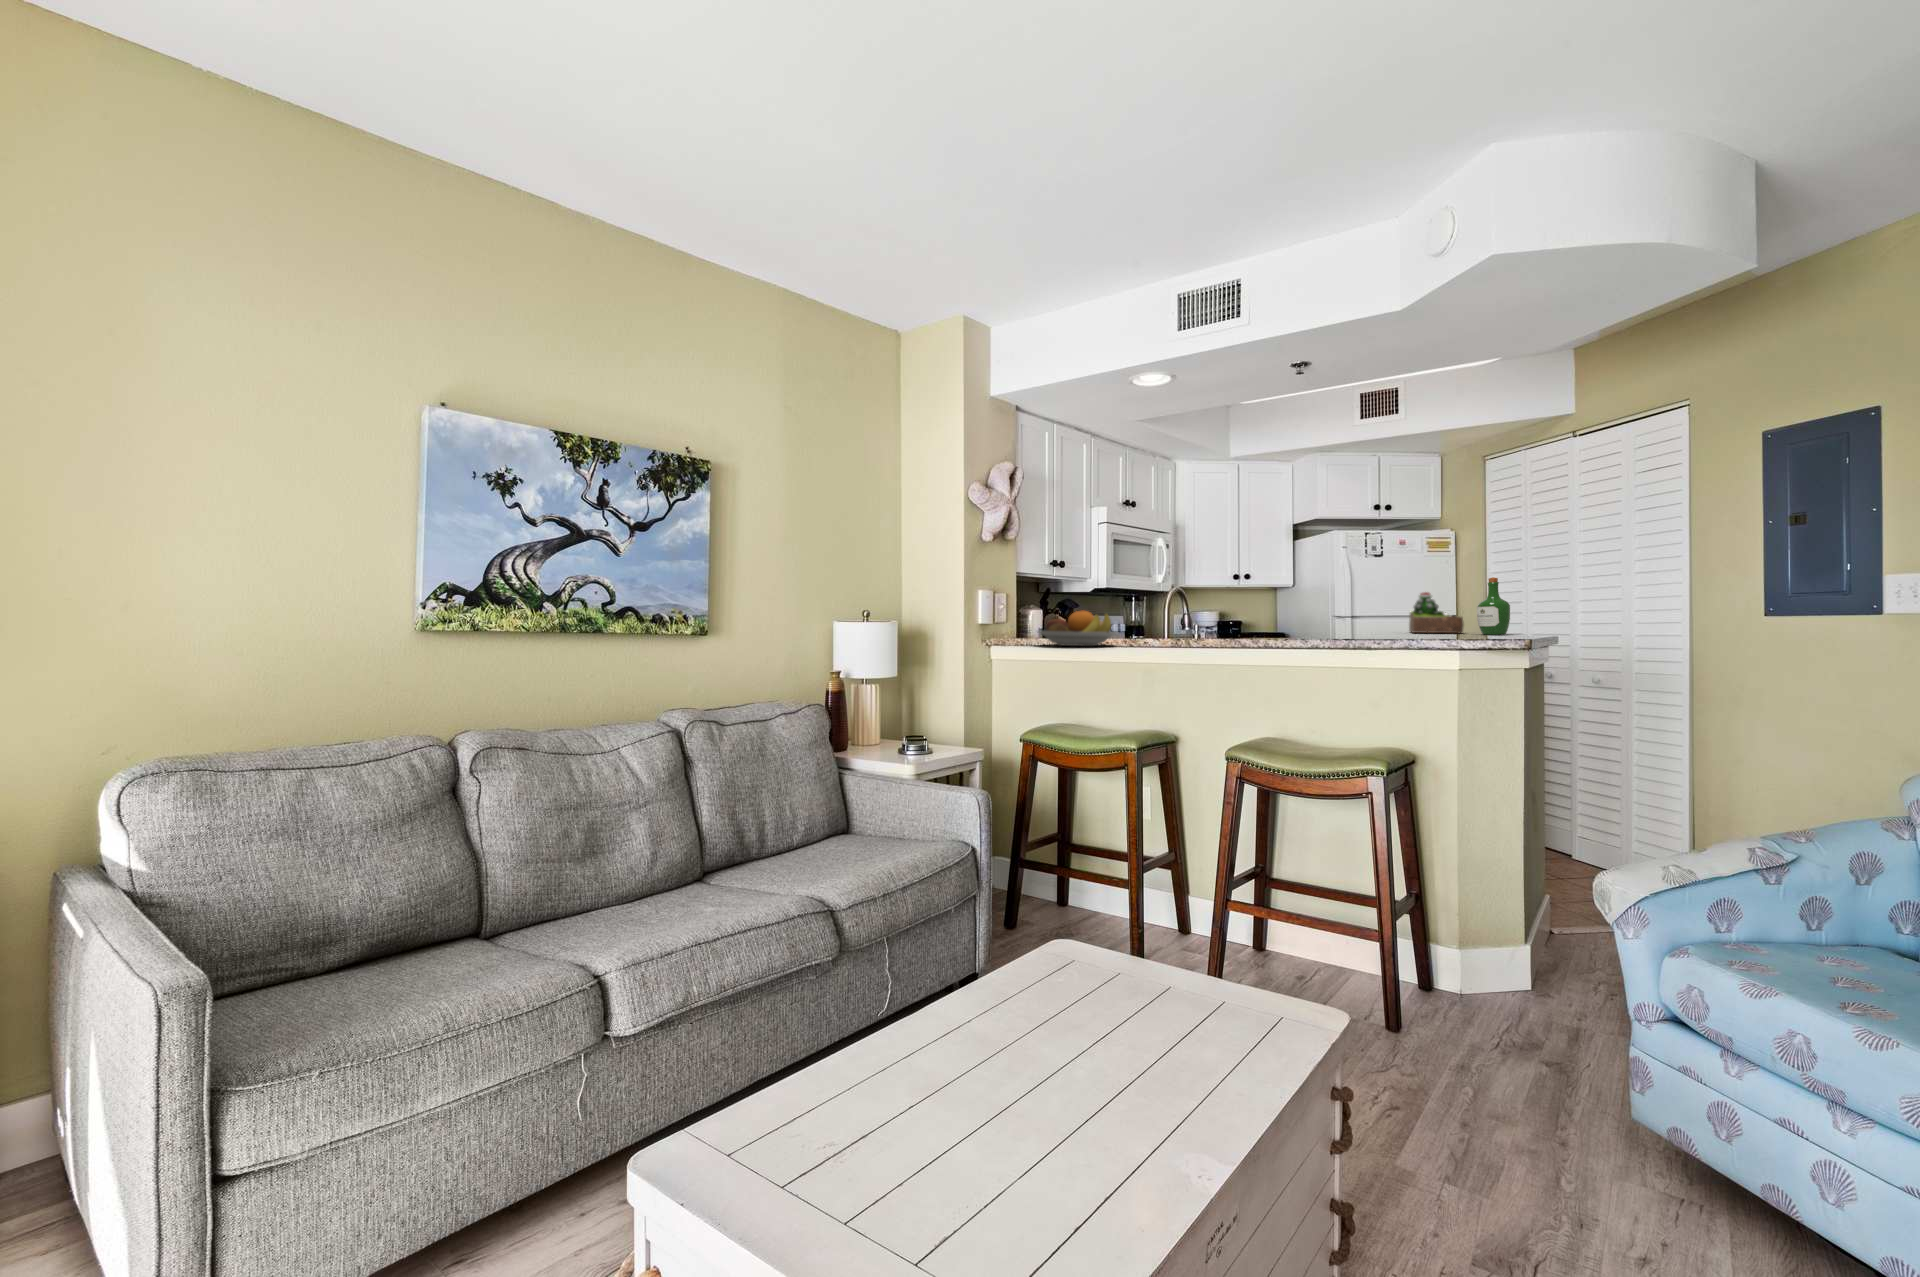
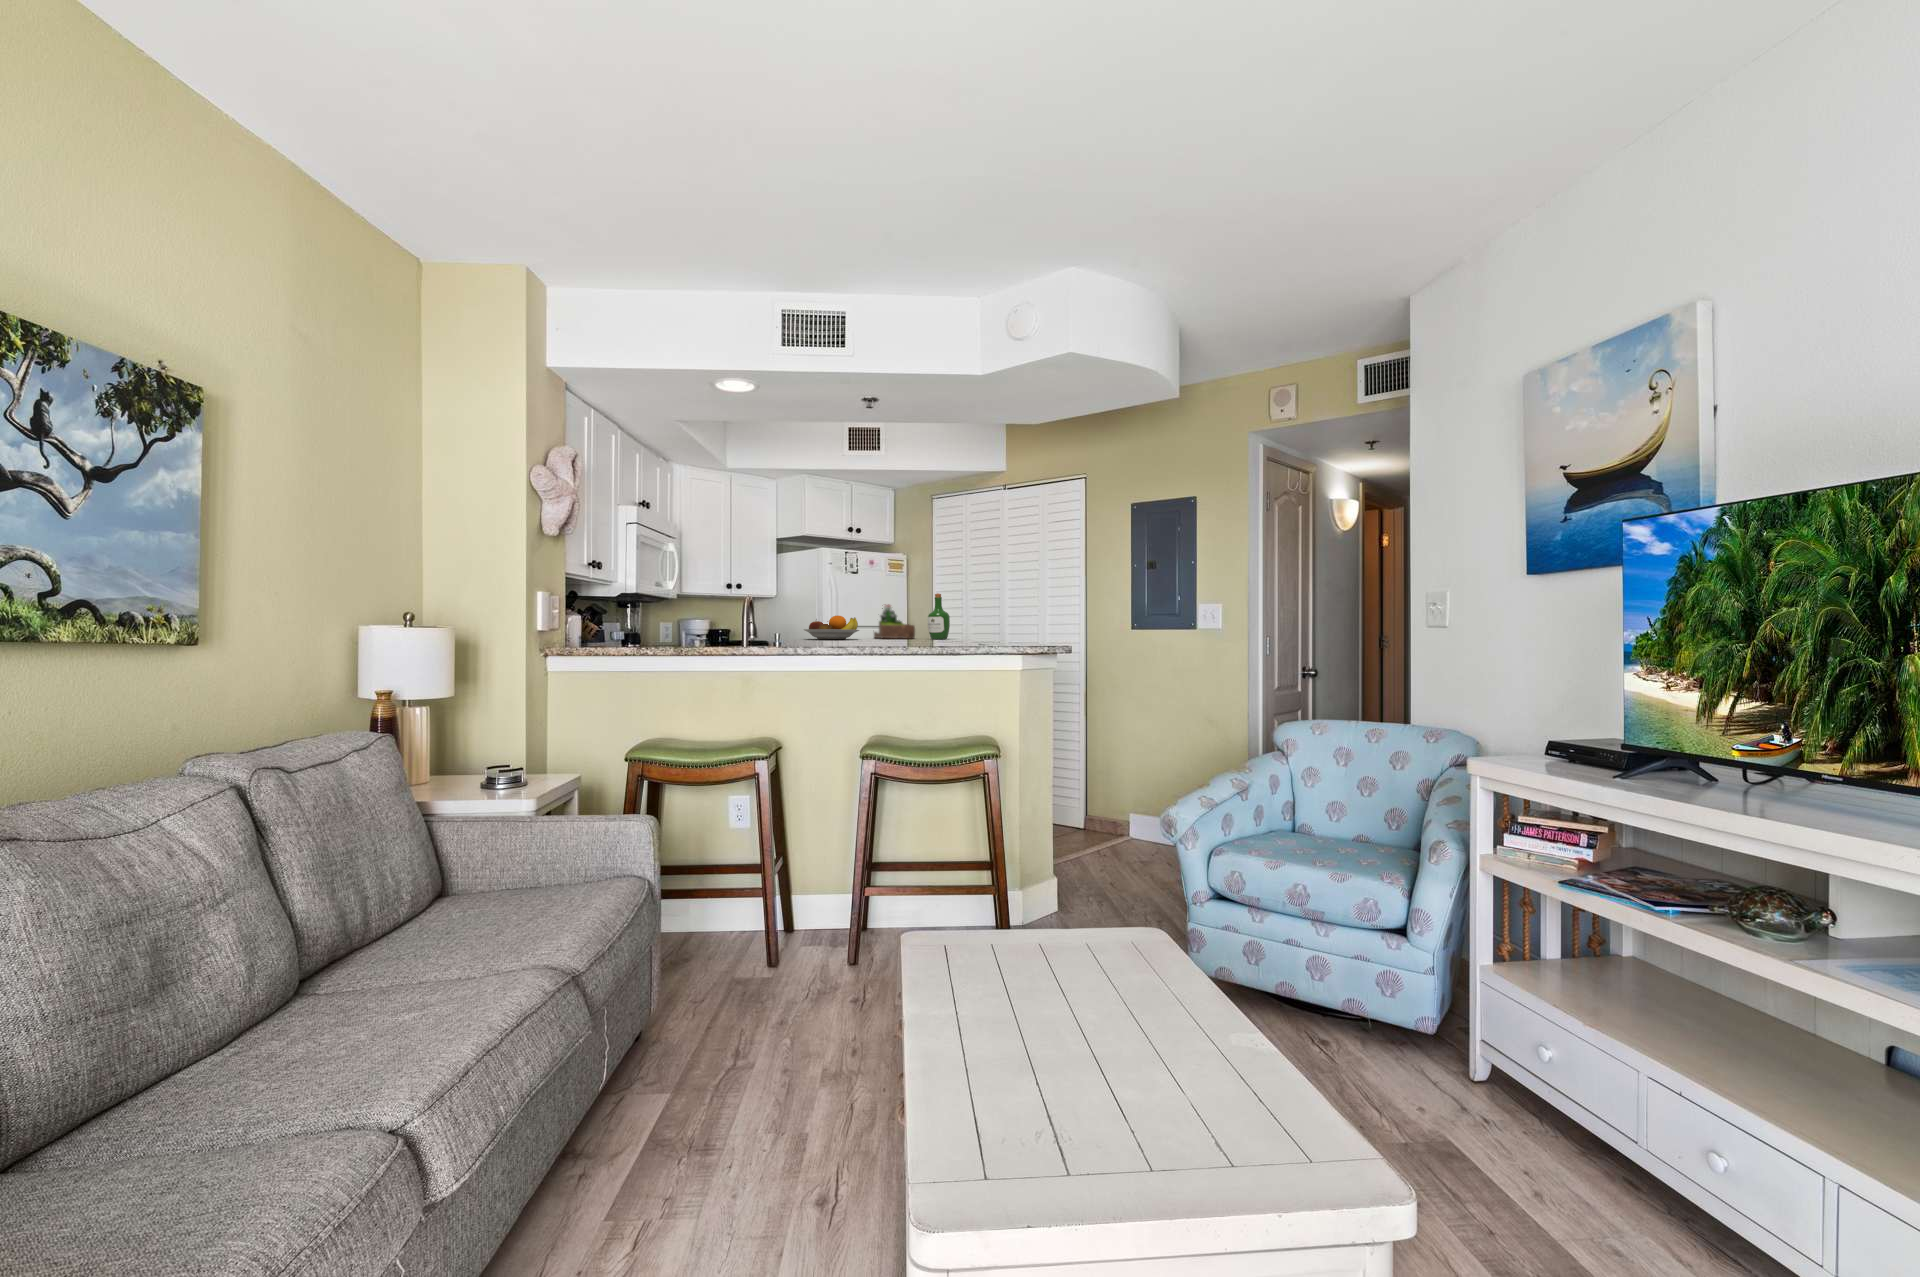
fruit bowl: present [1038,611,1117,646] -> present [804,616,859,639]

